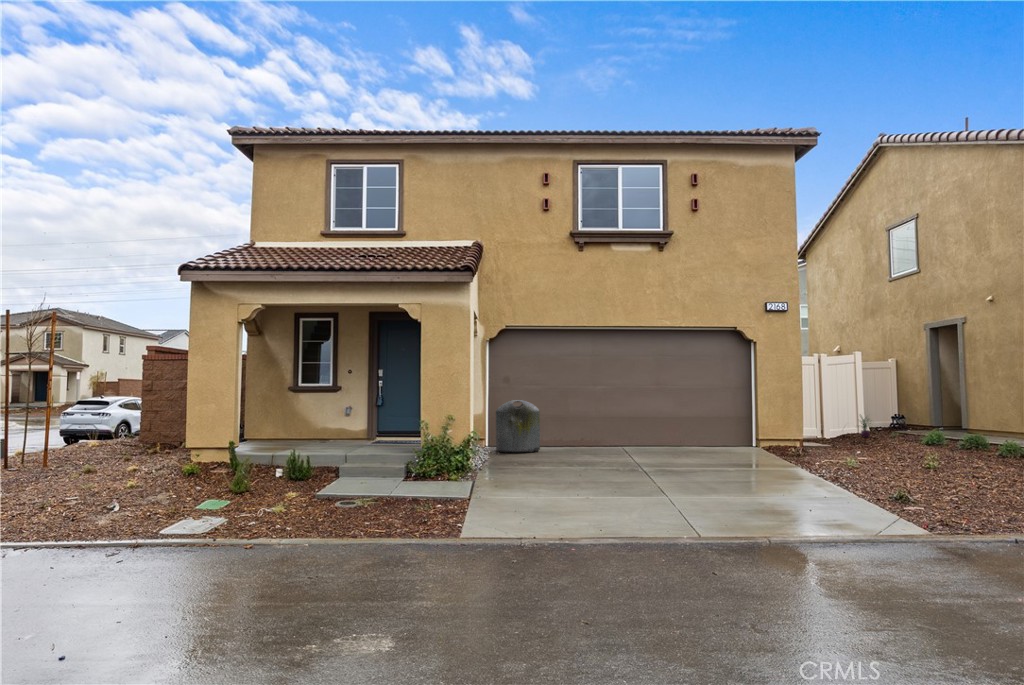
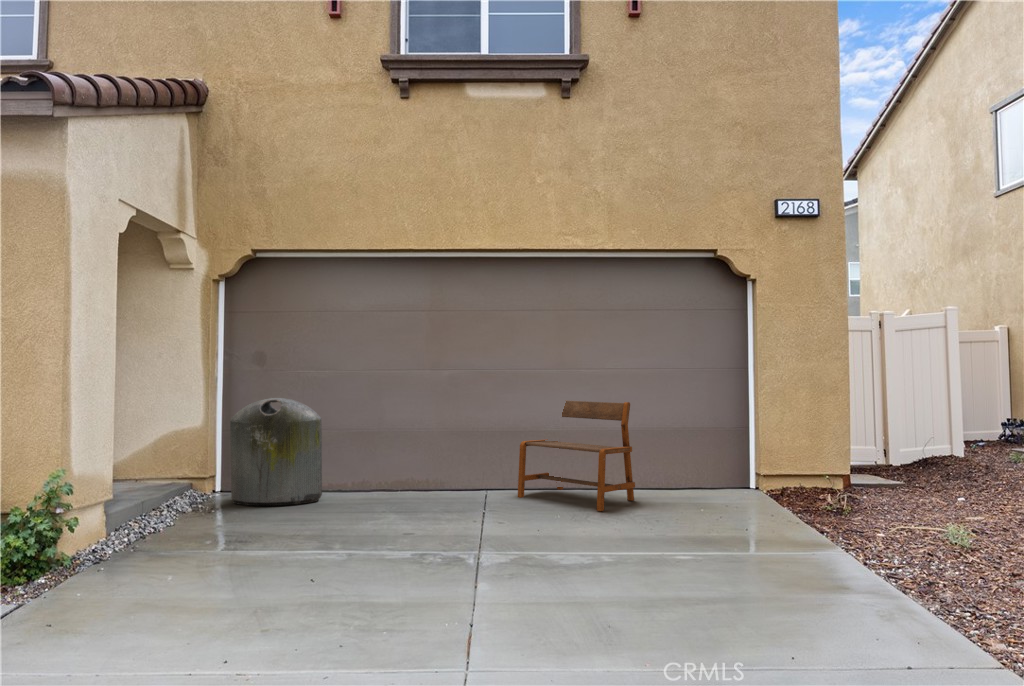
bench: none [637,401,697,456] -> present [518,401,635,511]
decorative plant: present [861,417,870,437] -> none [934,420,990,463]

